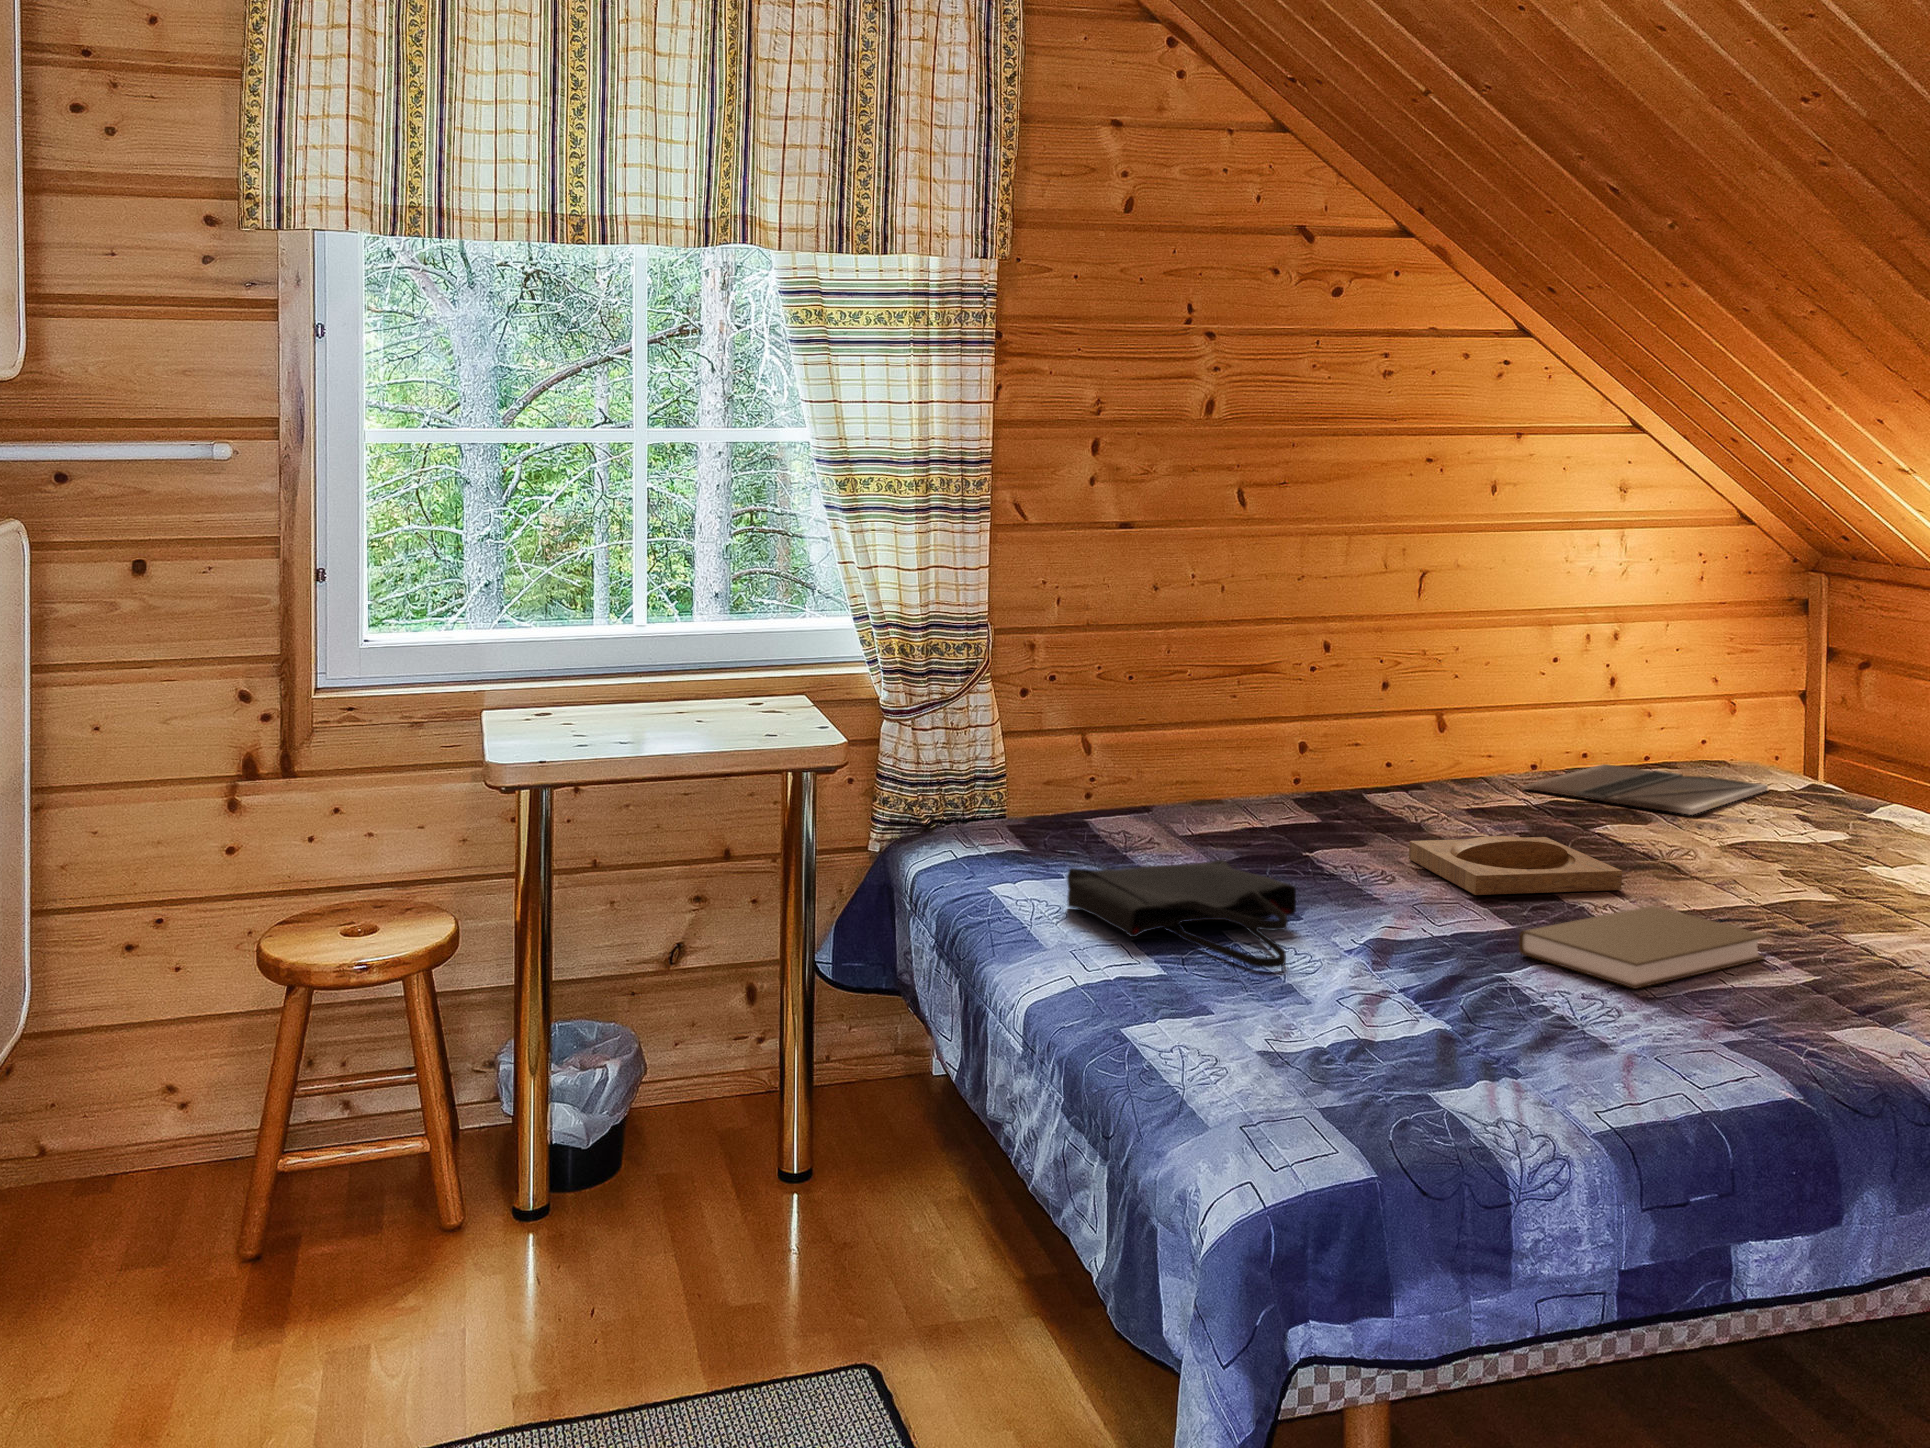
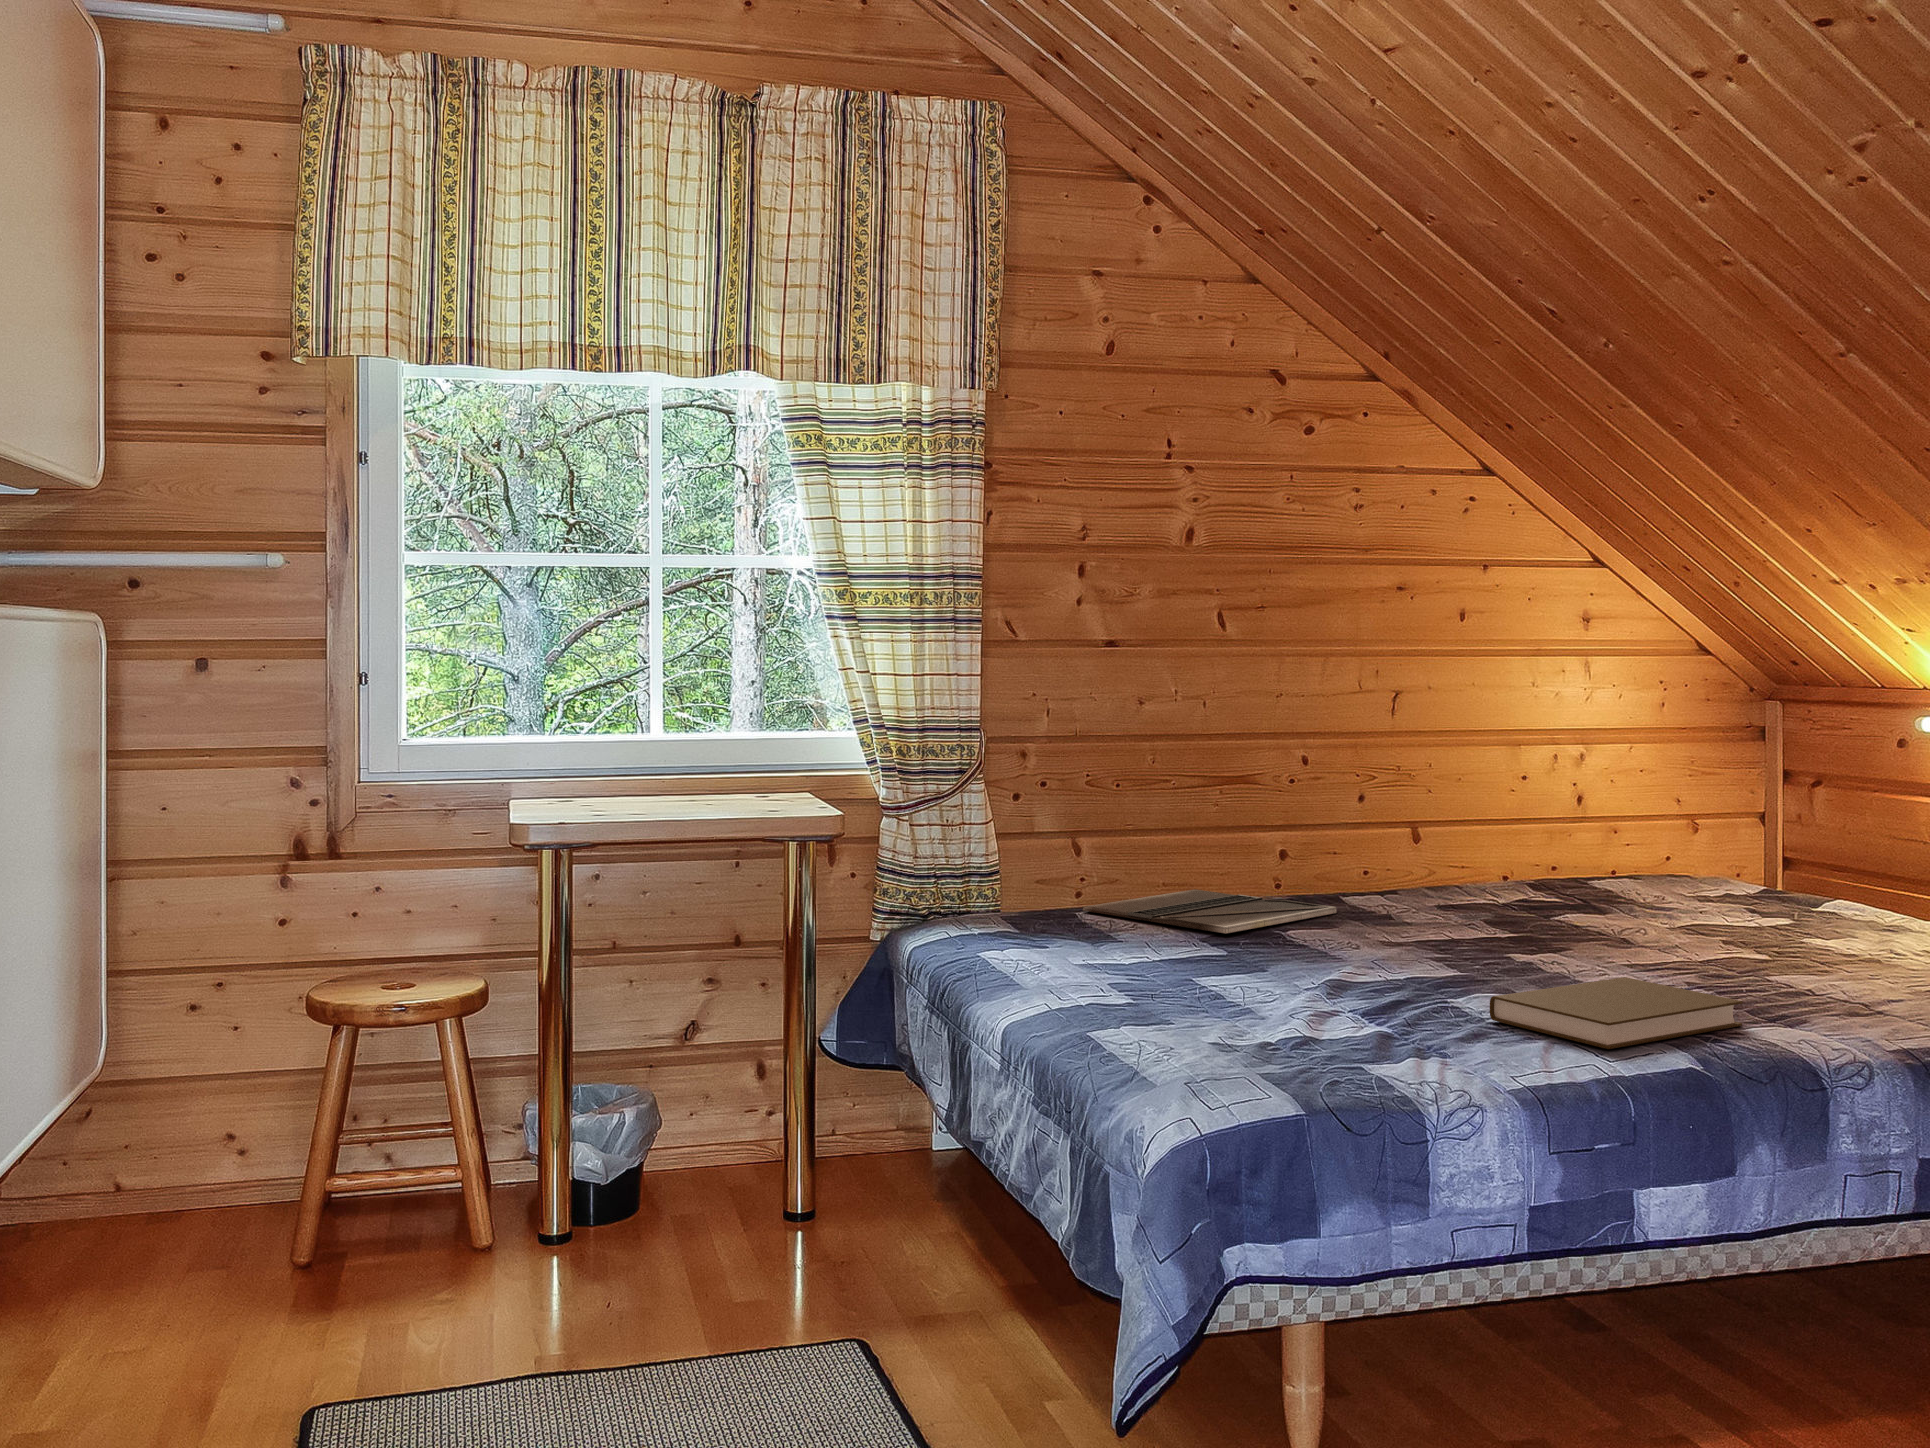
laptop: present [1522,764,1768,815] -> present [1082,889,1337,934]
tray: present [1409,836,1622,895] -> none [1384,923,1594,973]
tote bag: present [1067,860,1296,968] -> none [1043,937,1267,1030]

